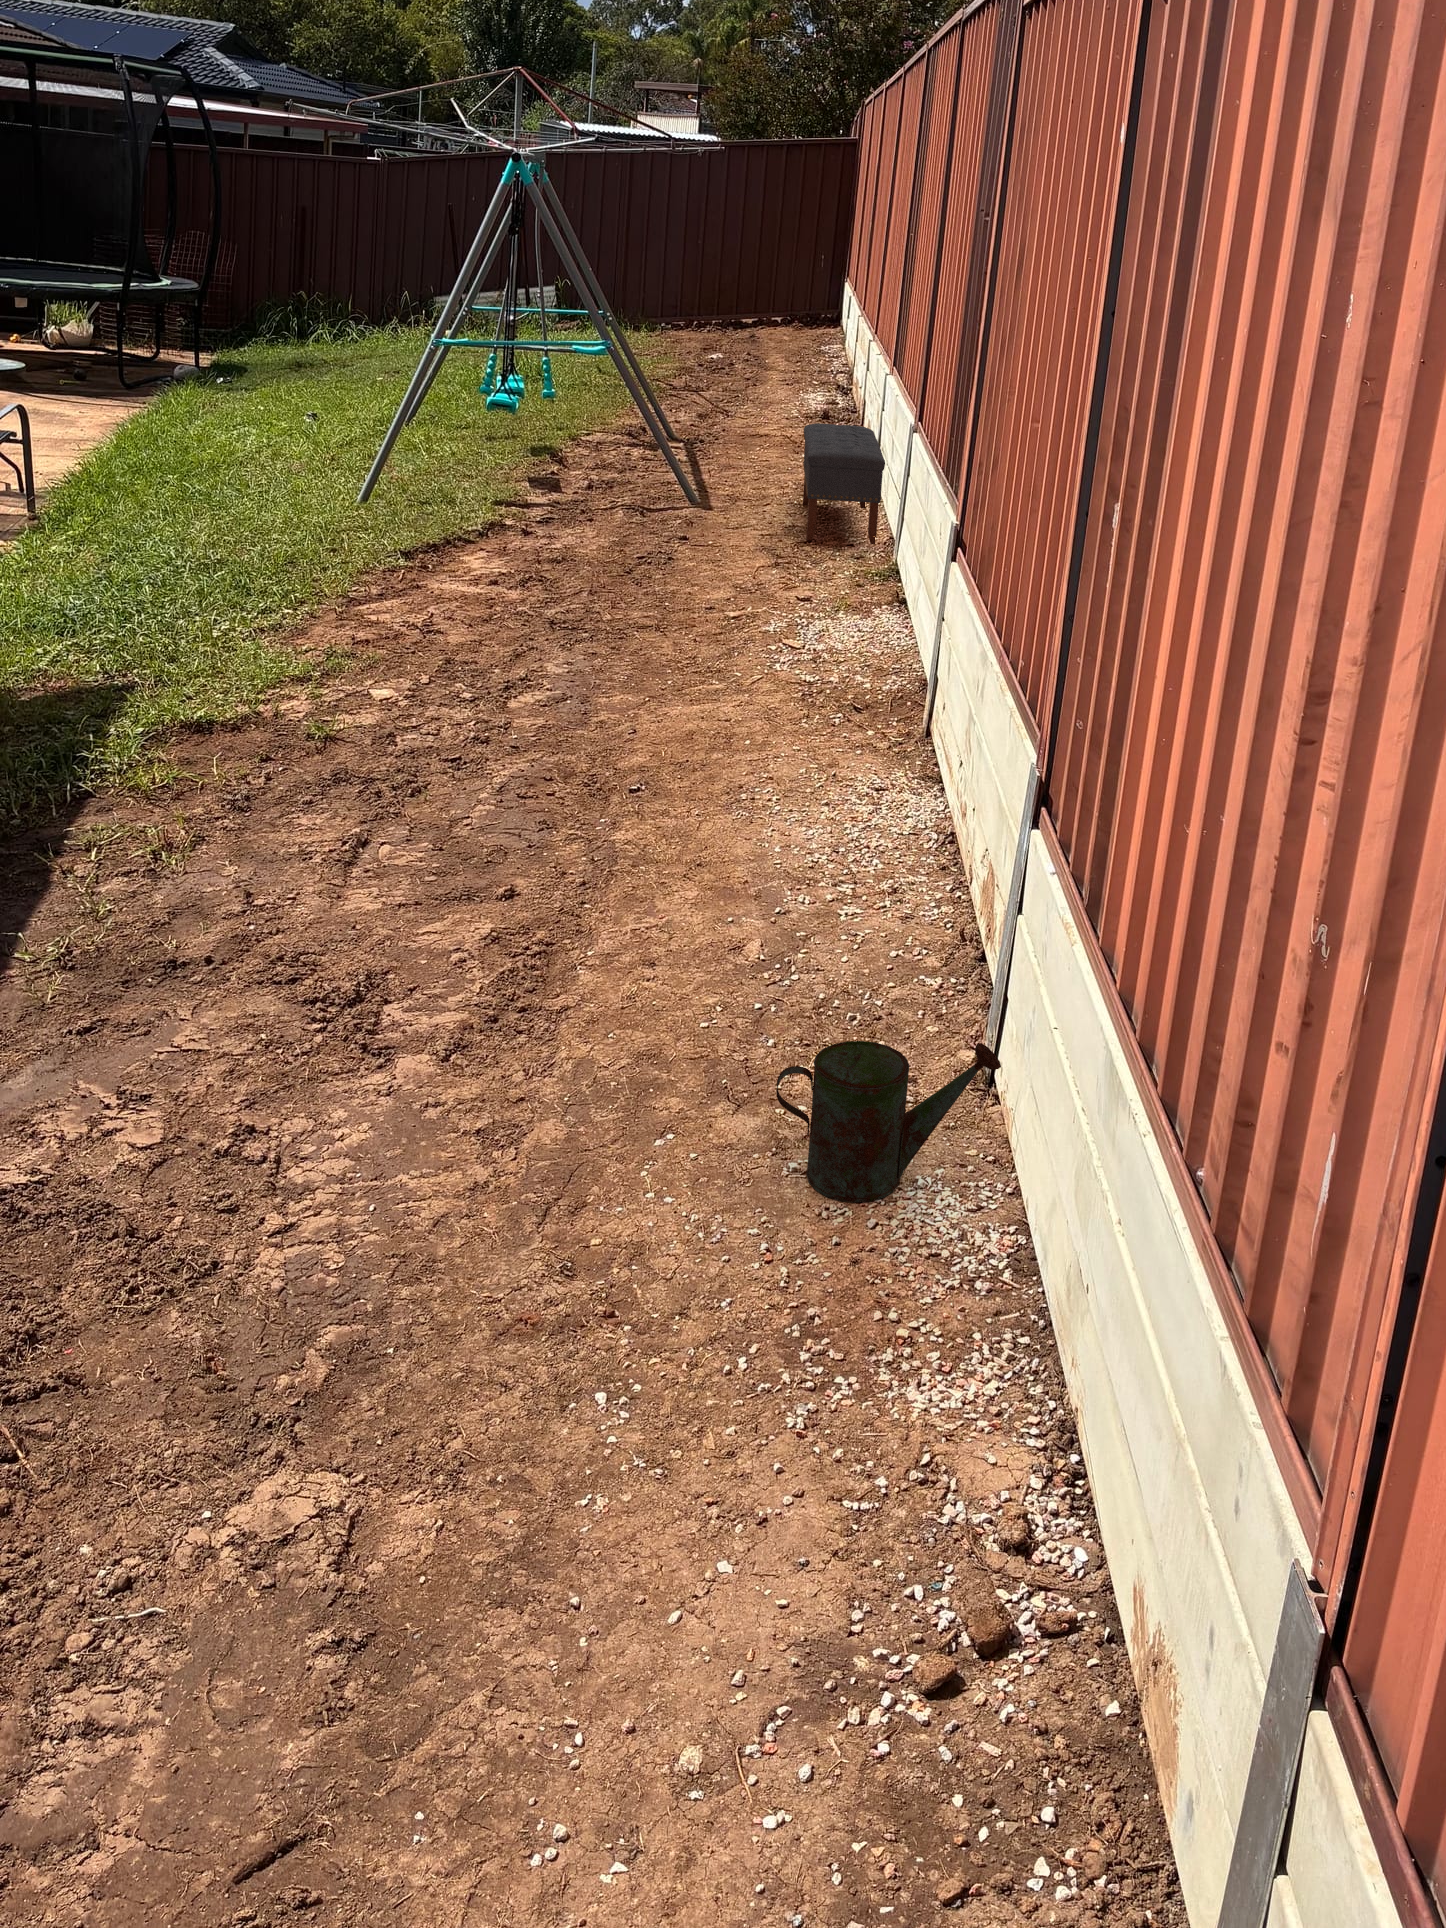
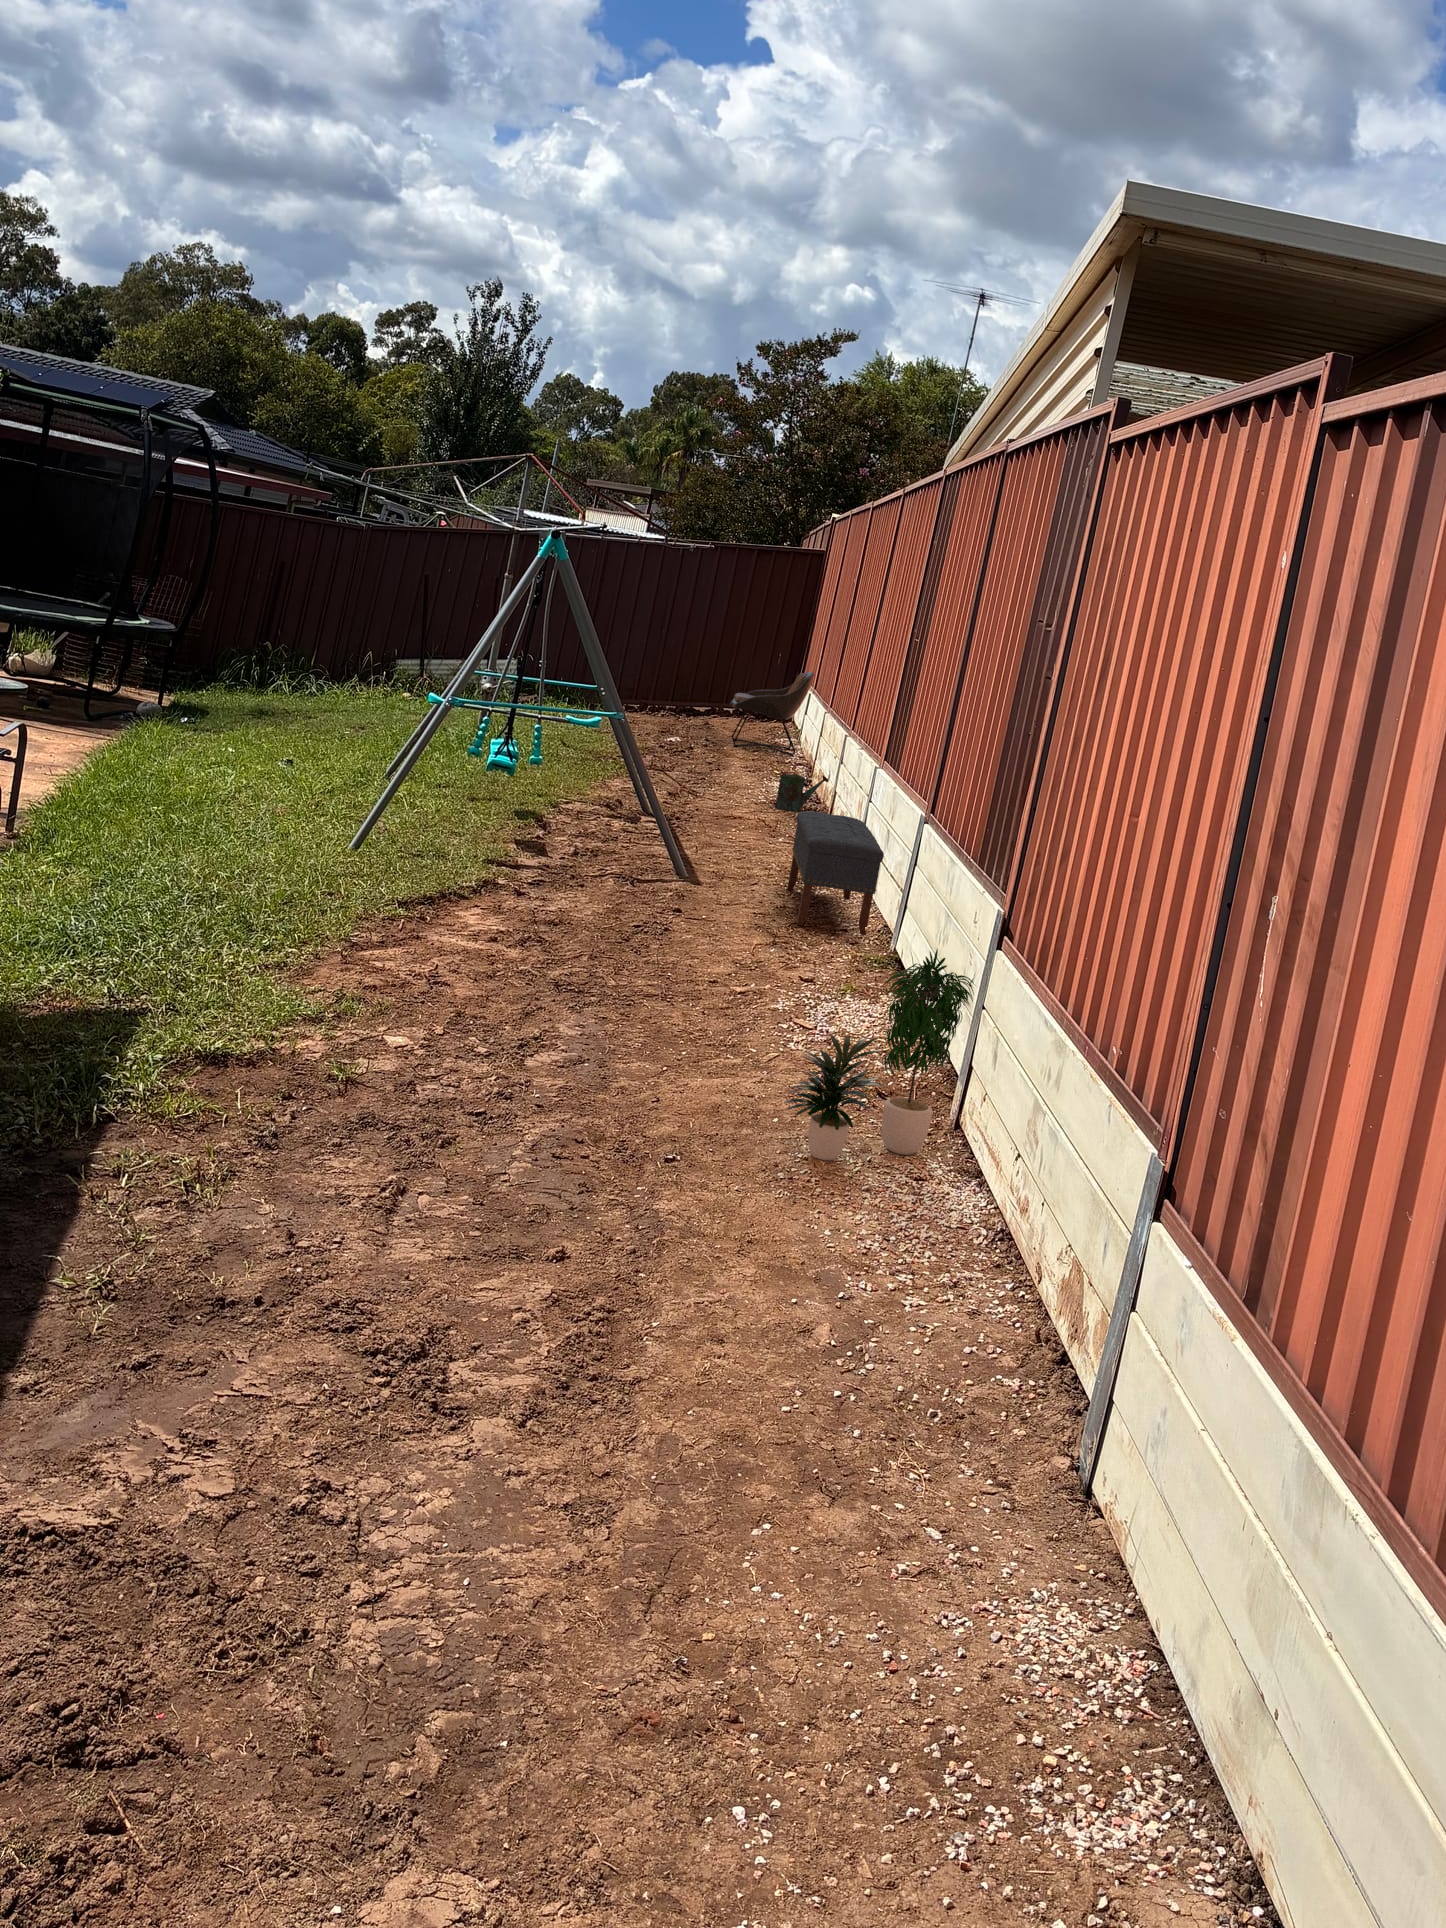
lounge chair: none [766,273,847,363] -> present [730,672,814,757]
potted plant: none [747,563,930,777] -> present [785,949,974,1160]
watering can: present [776,1041,1001,1203] -> present [771,774,828,812]

